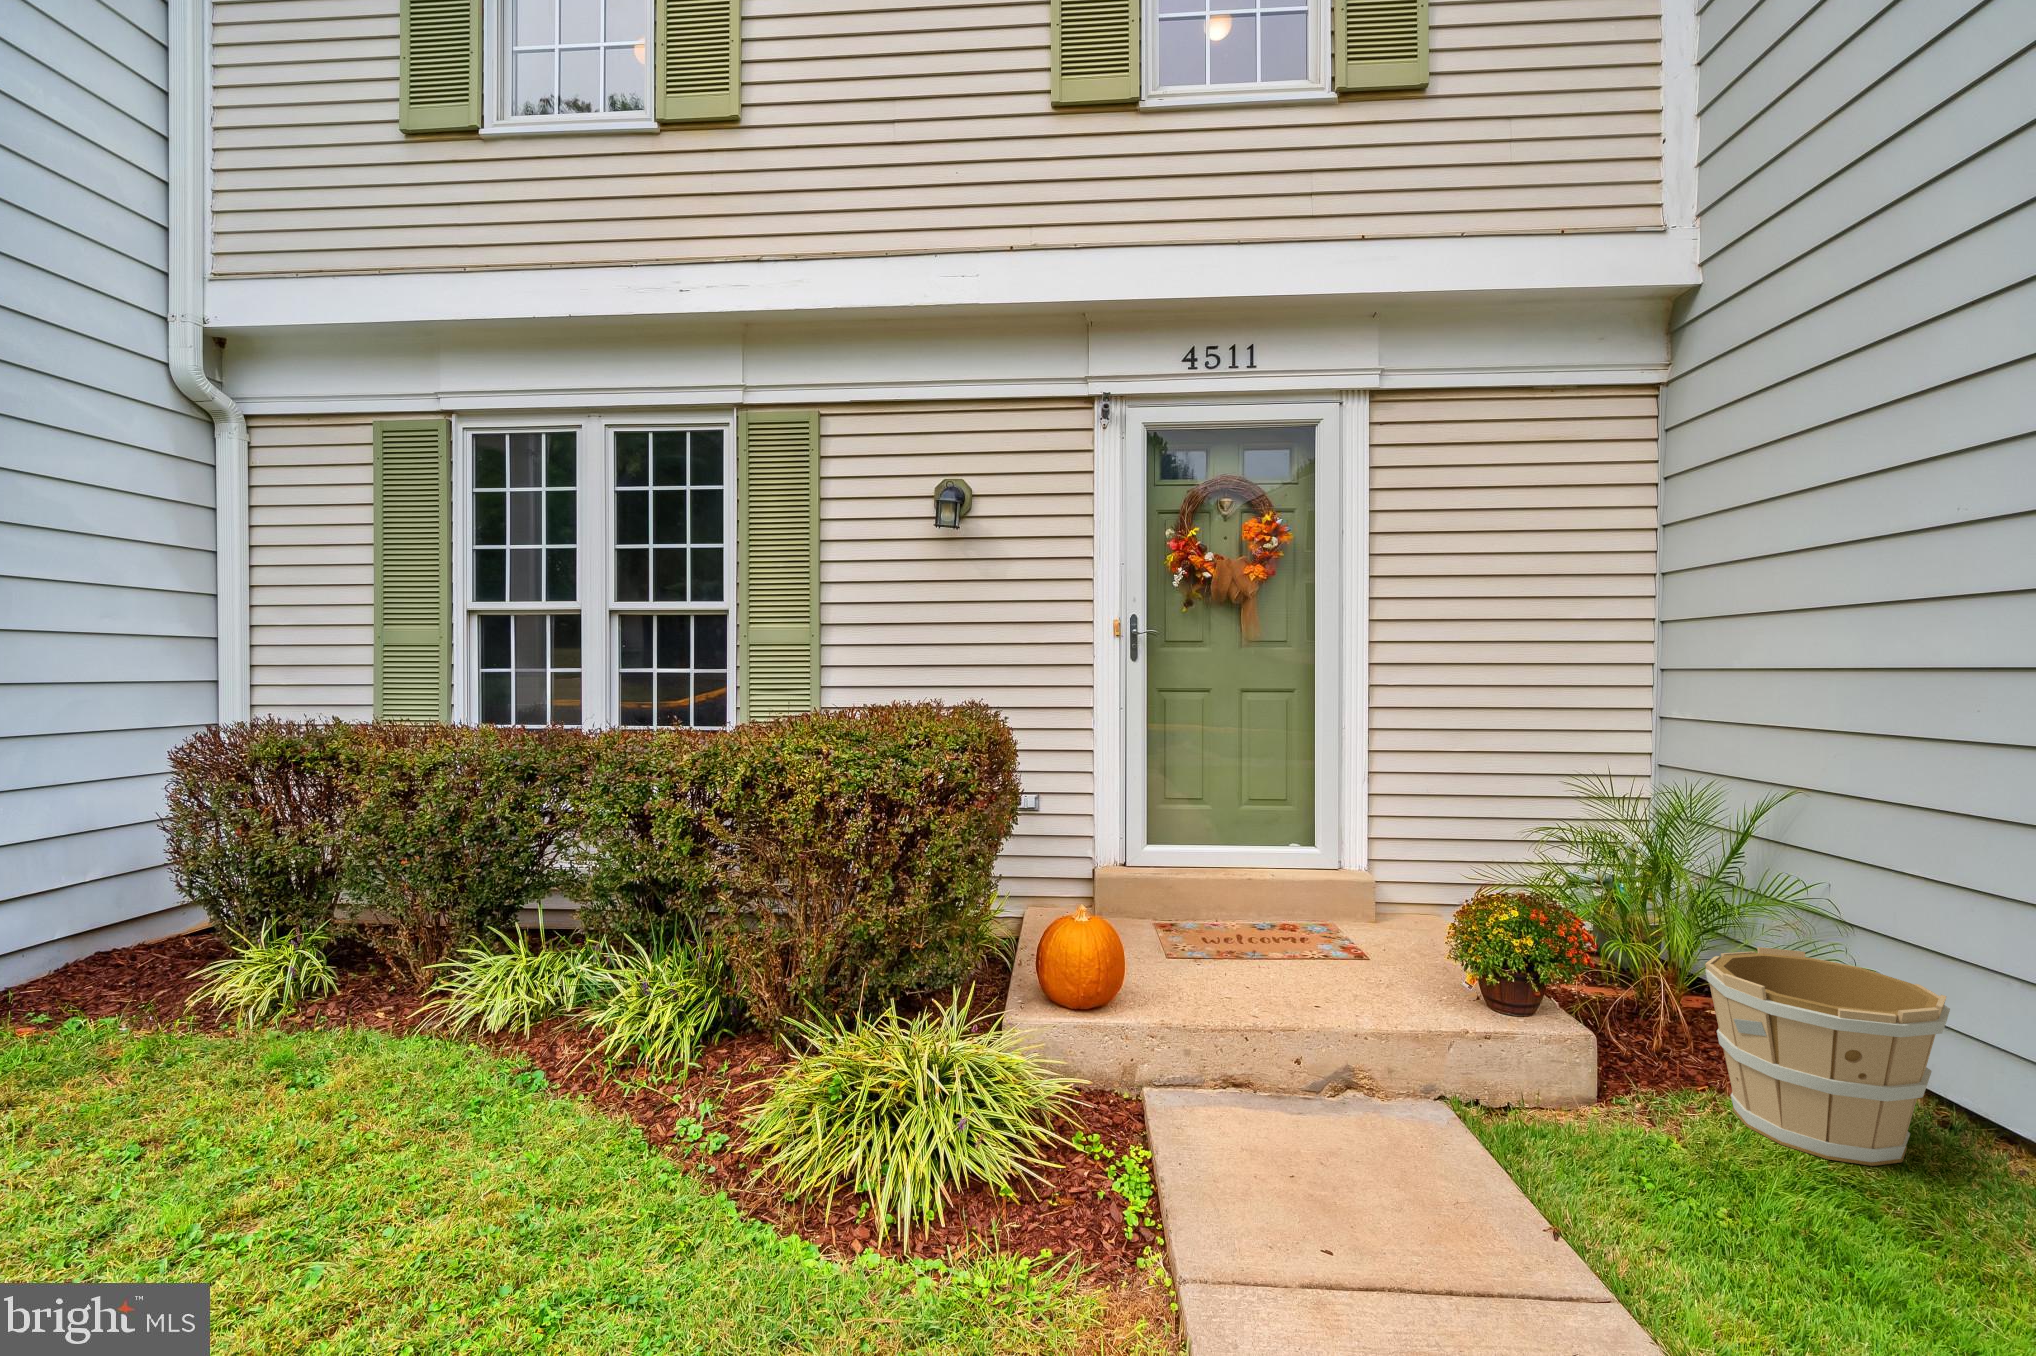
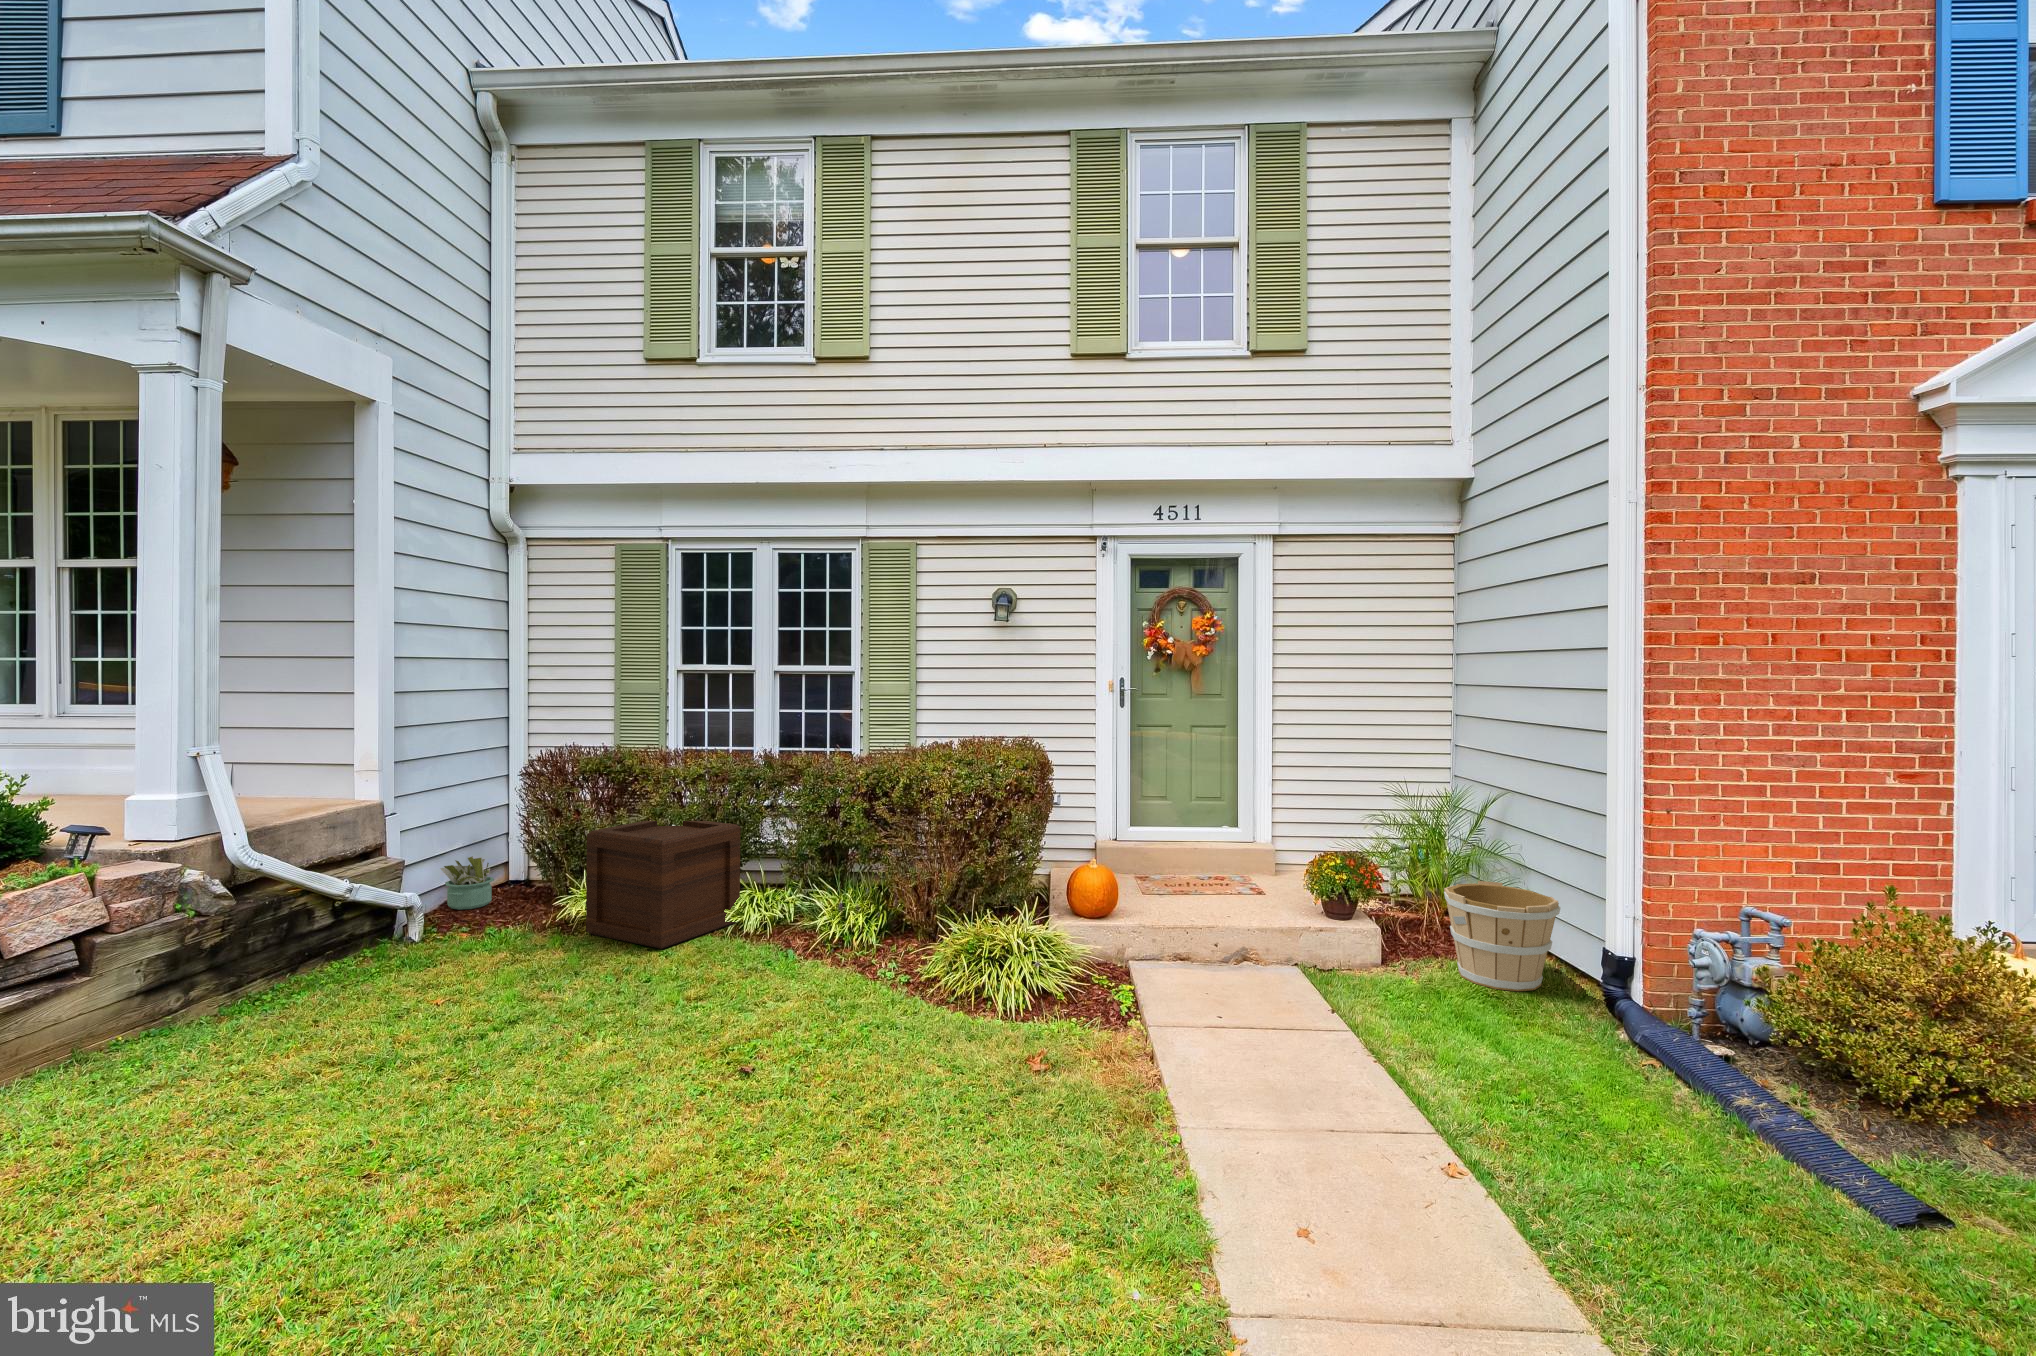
wooden crate: none [238,832,512,1065] -> present [586,821,741,949]
decorative plant: none [55,894,156,980] -> present [440,856,494,910]

